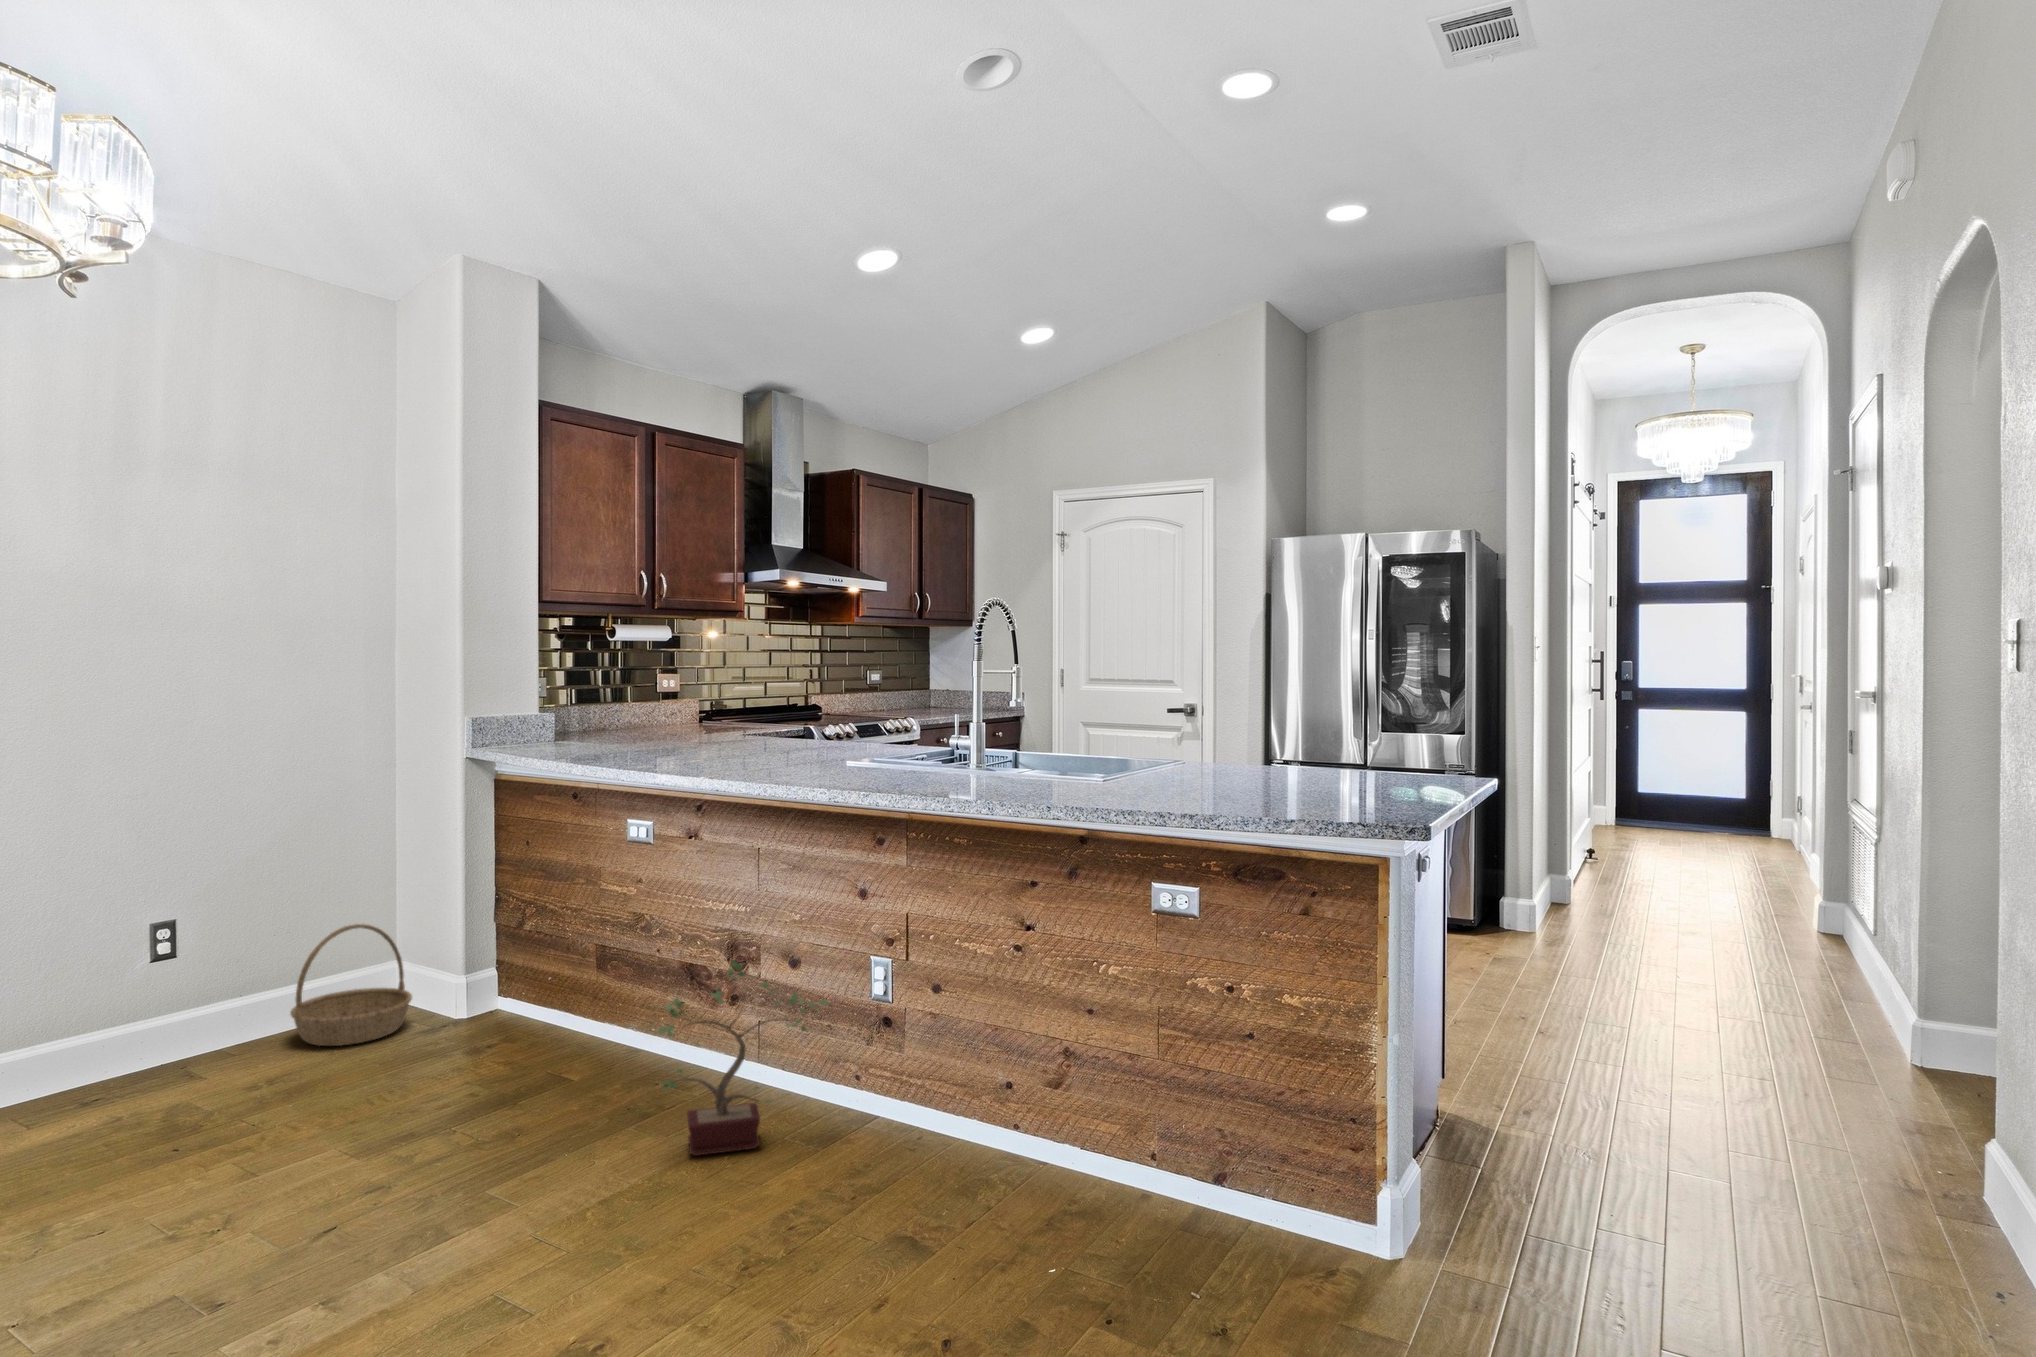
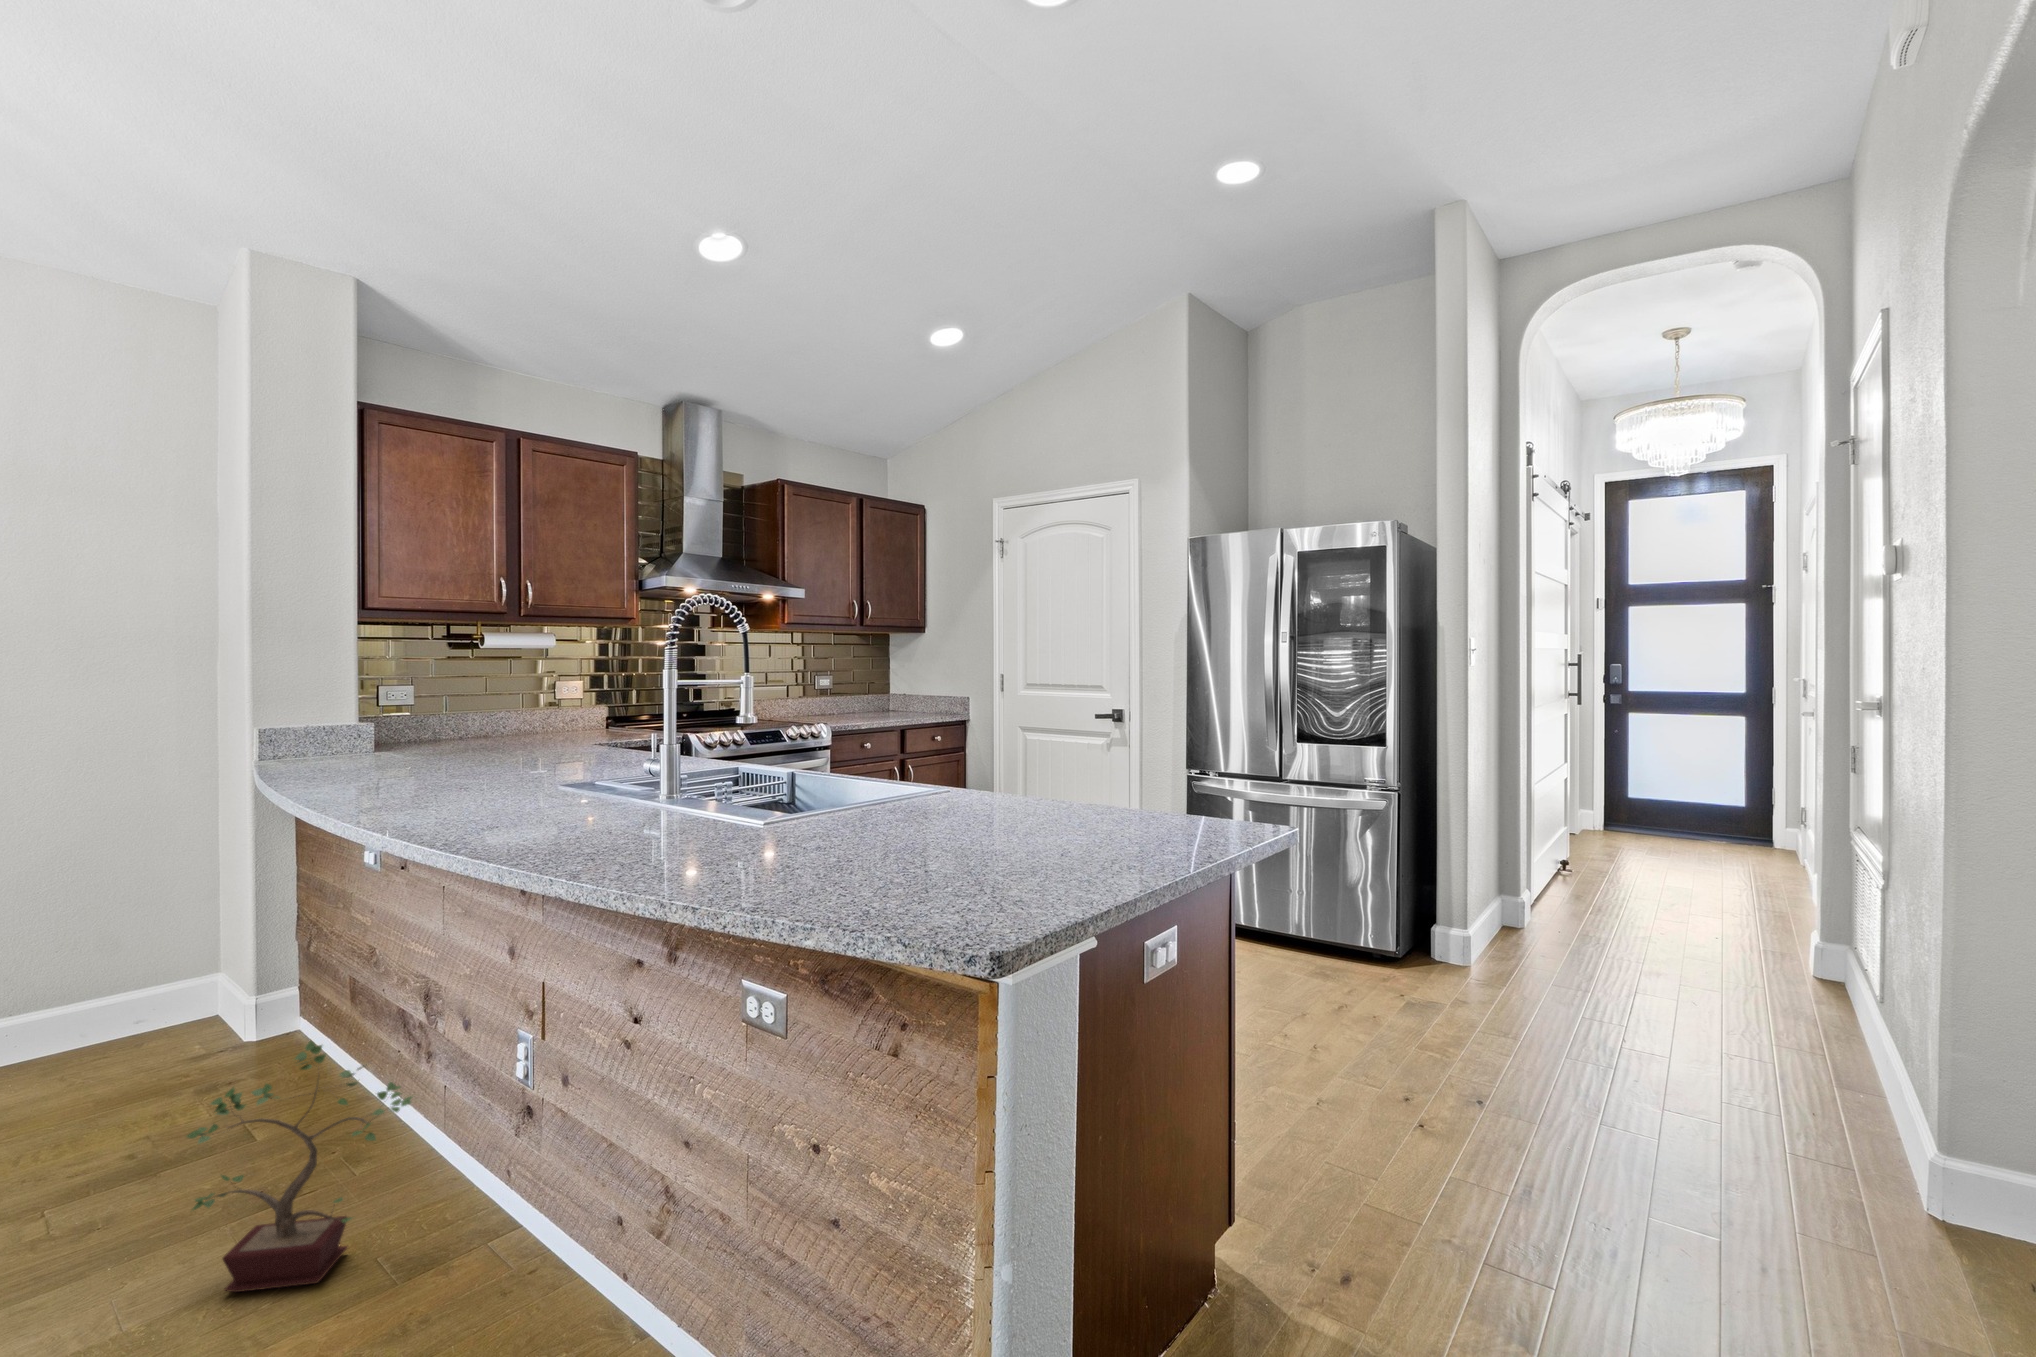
basket: present [290,924,412,1046] -> none [44,945,199,1077]

